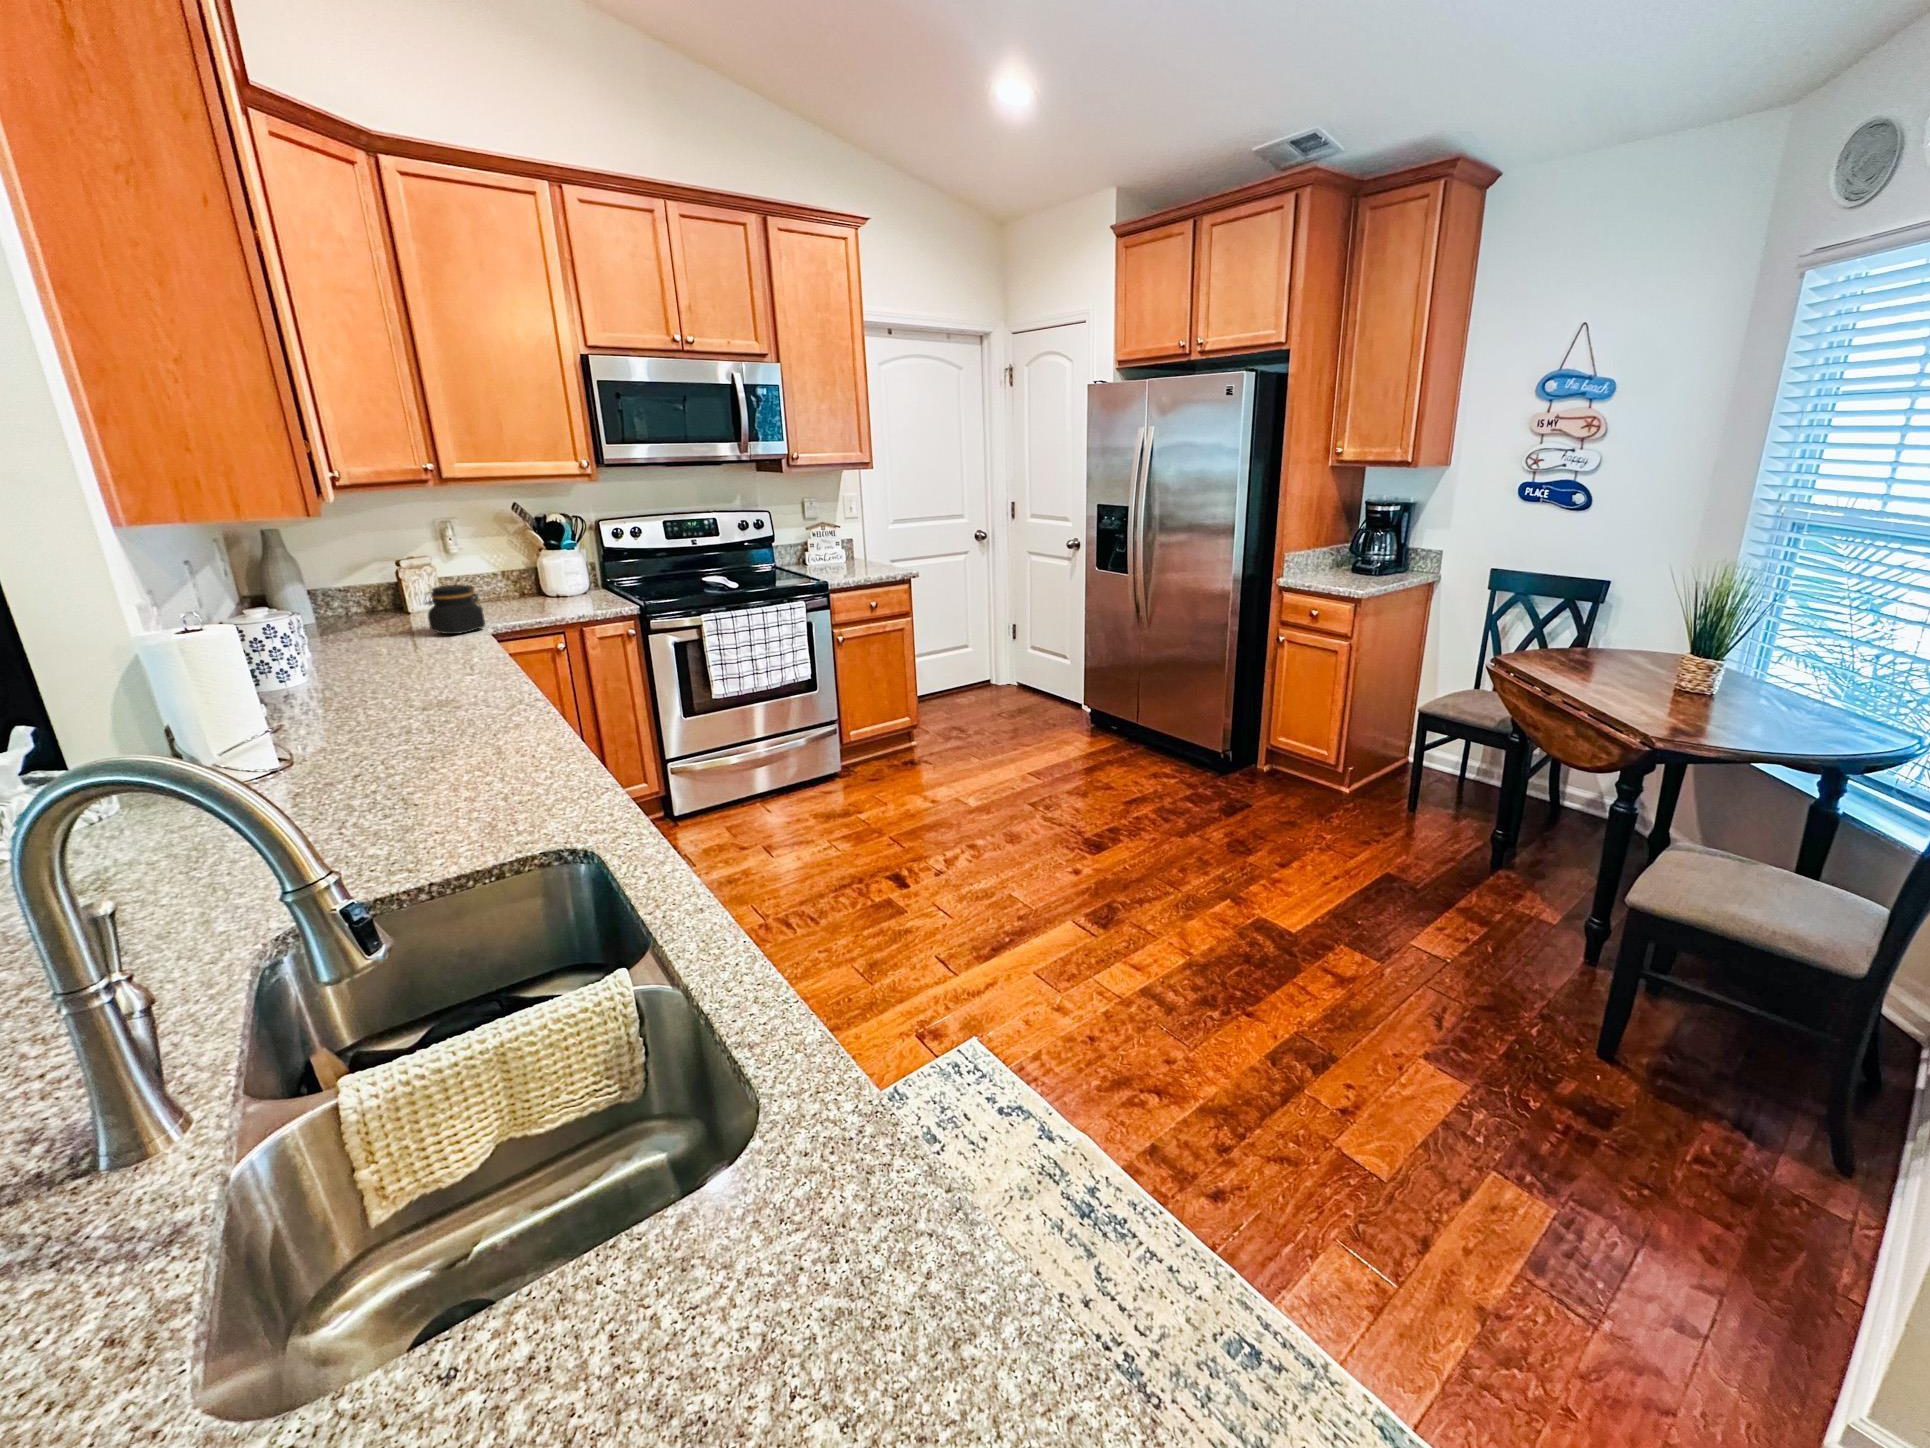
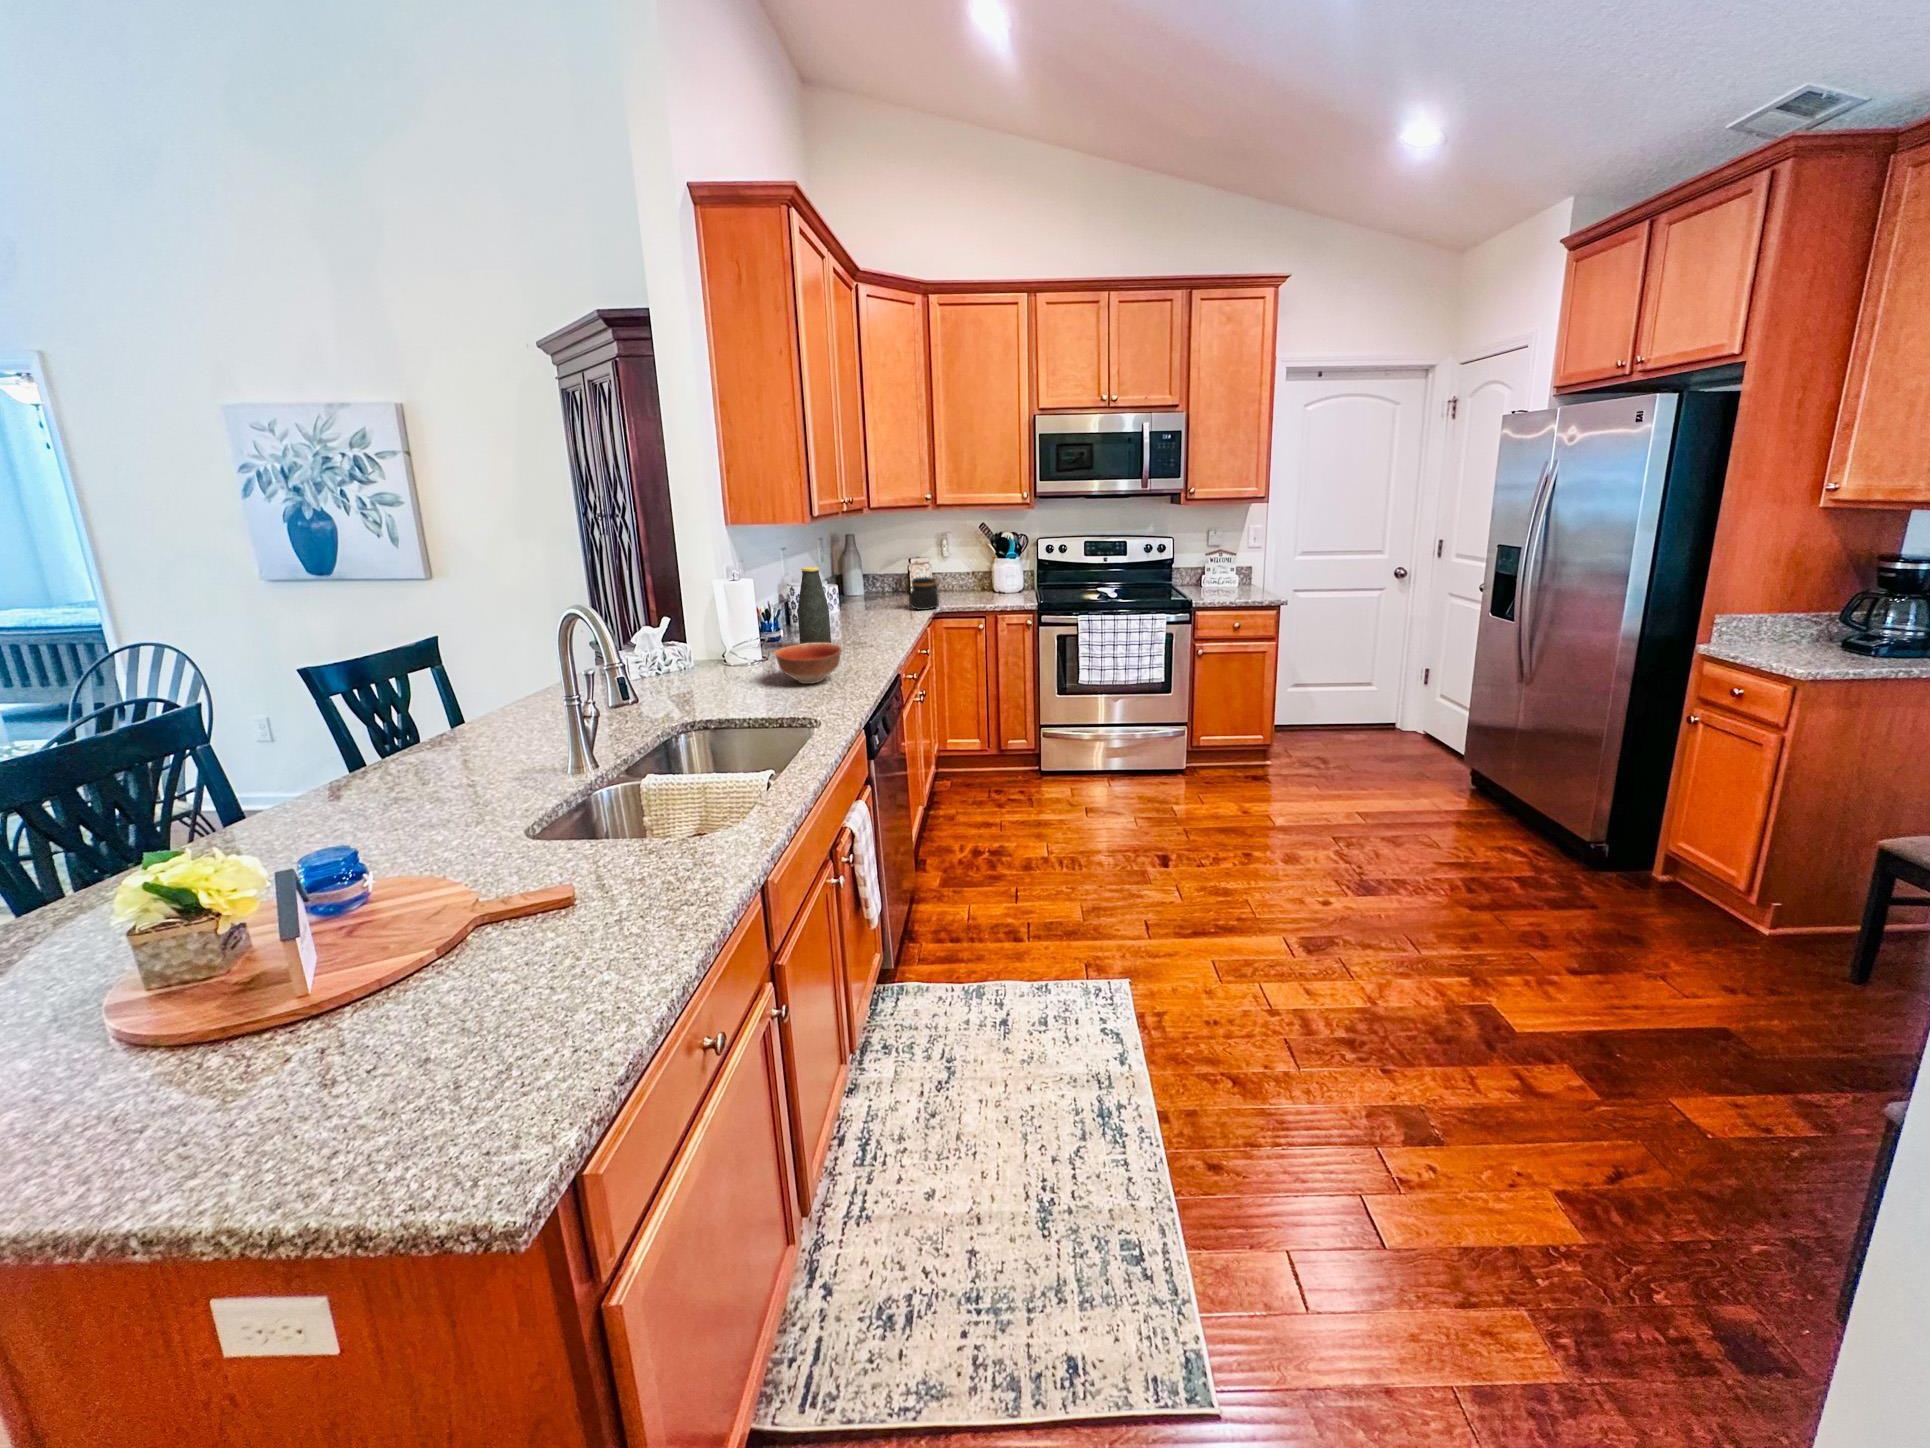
bottle: none [321,583,407,736] -> present [798,567,831,644]
bowl: none [362,710,505,790] -> present [774,643,842,684]

